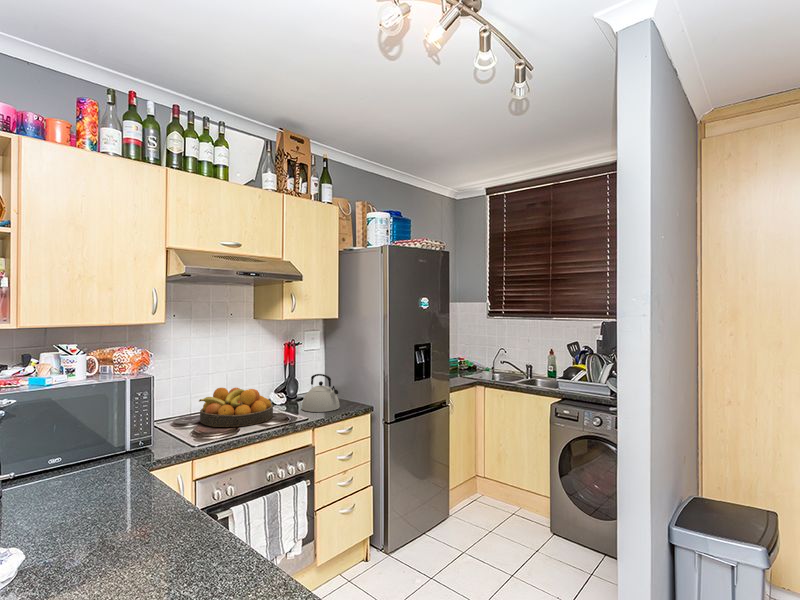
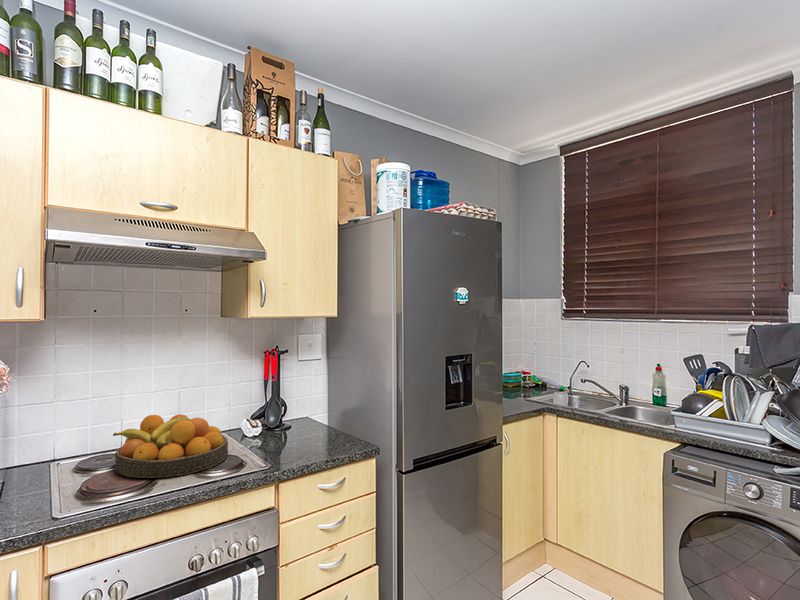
kettle: present [302,374,340,412] -> none [275,397,331,455]

